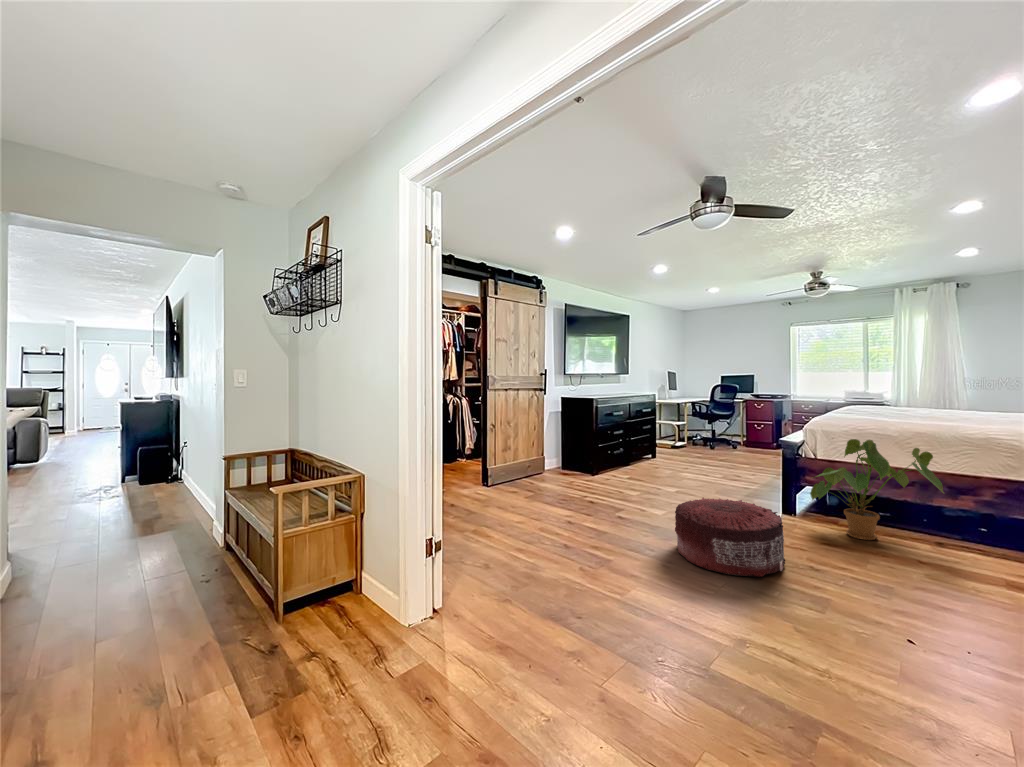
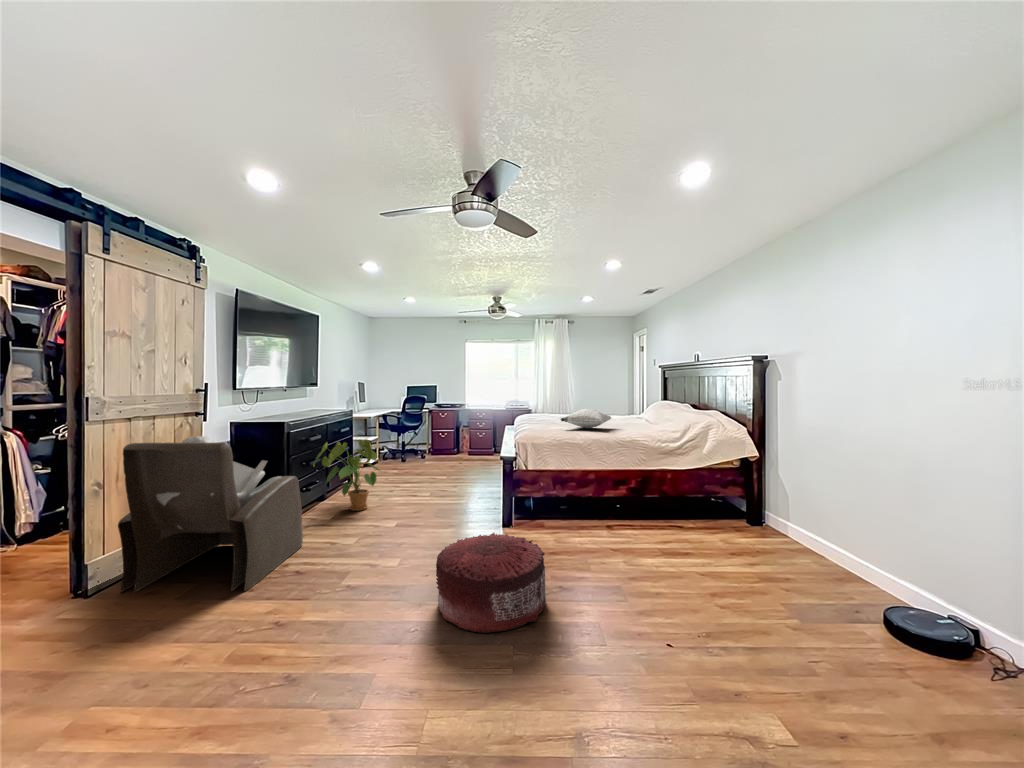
pillow: none [875,396,970,421] -> present [561,409,611,429]
armchair: none [500,402,601,504] -> present [118,436,303,593]
house plant: present [810,439,943,540] -> present [315,439,380,511]

